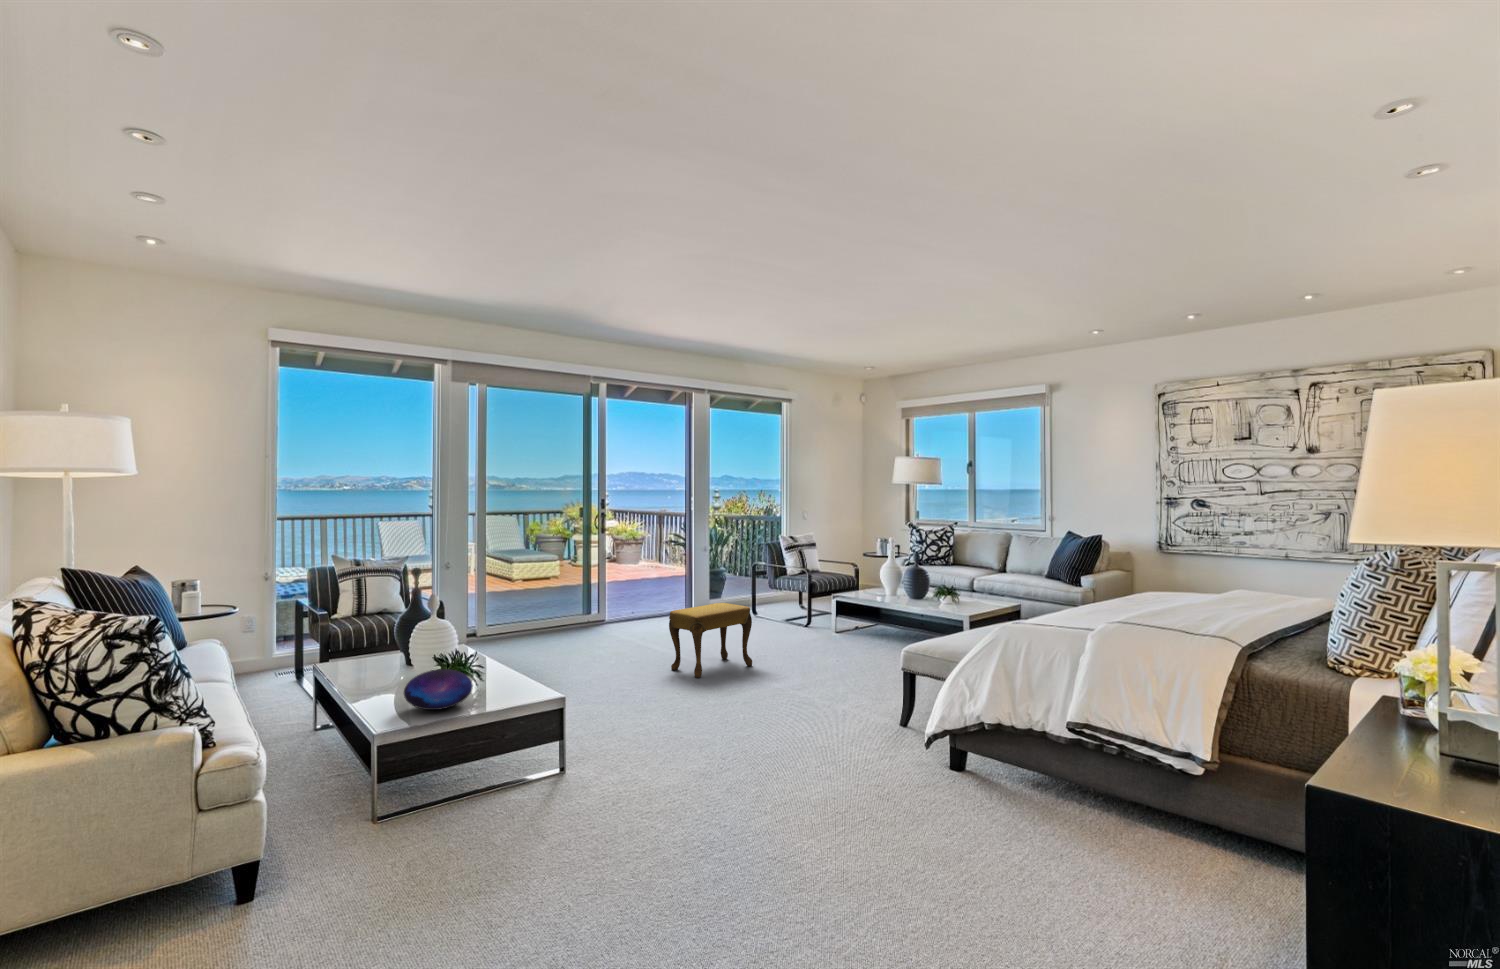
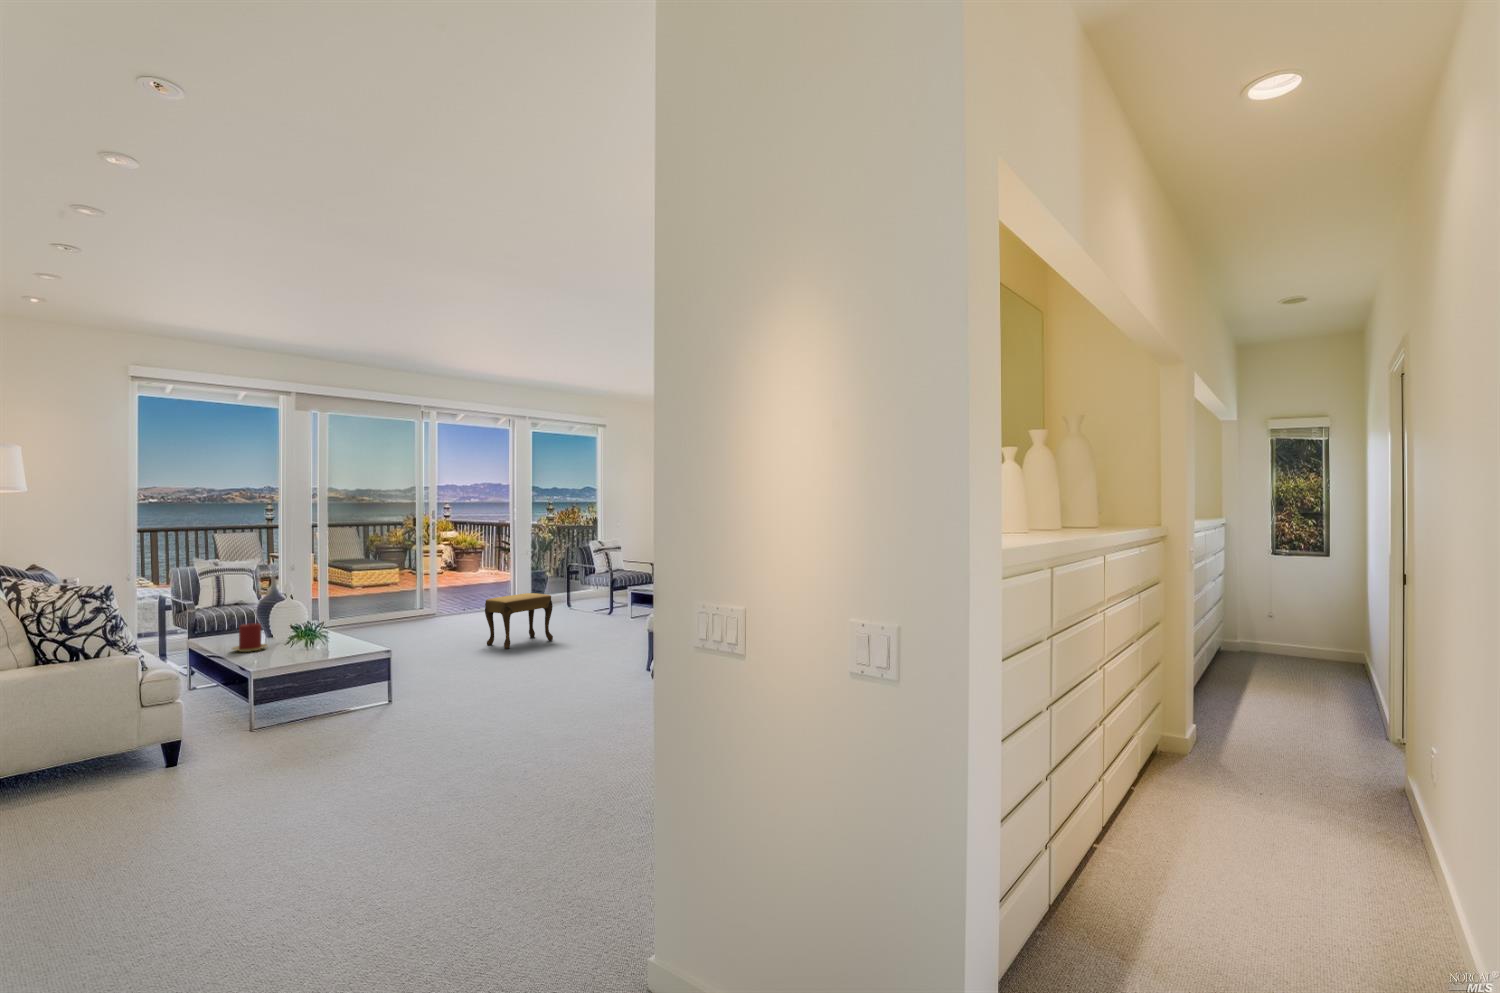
candle: none [356,653,403,694] -> present [232,623,268,652]
decorative orb: present [404,669,473,710] -> none [272,630,324,657]

